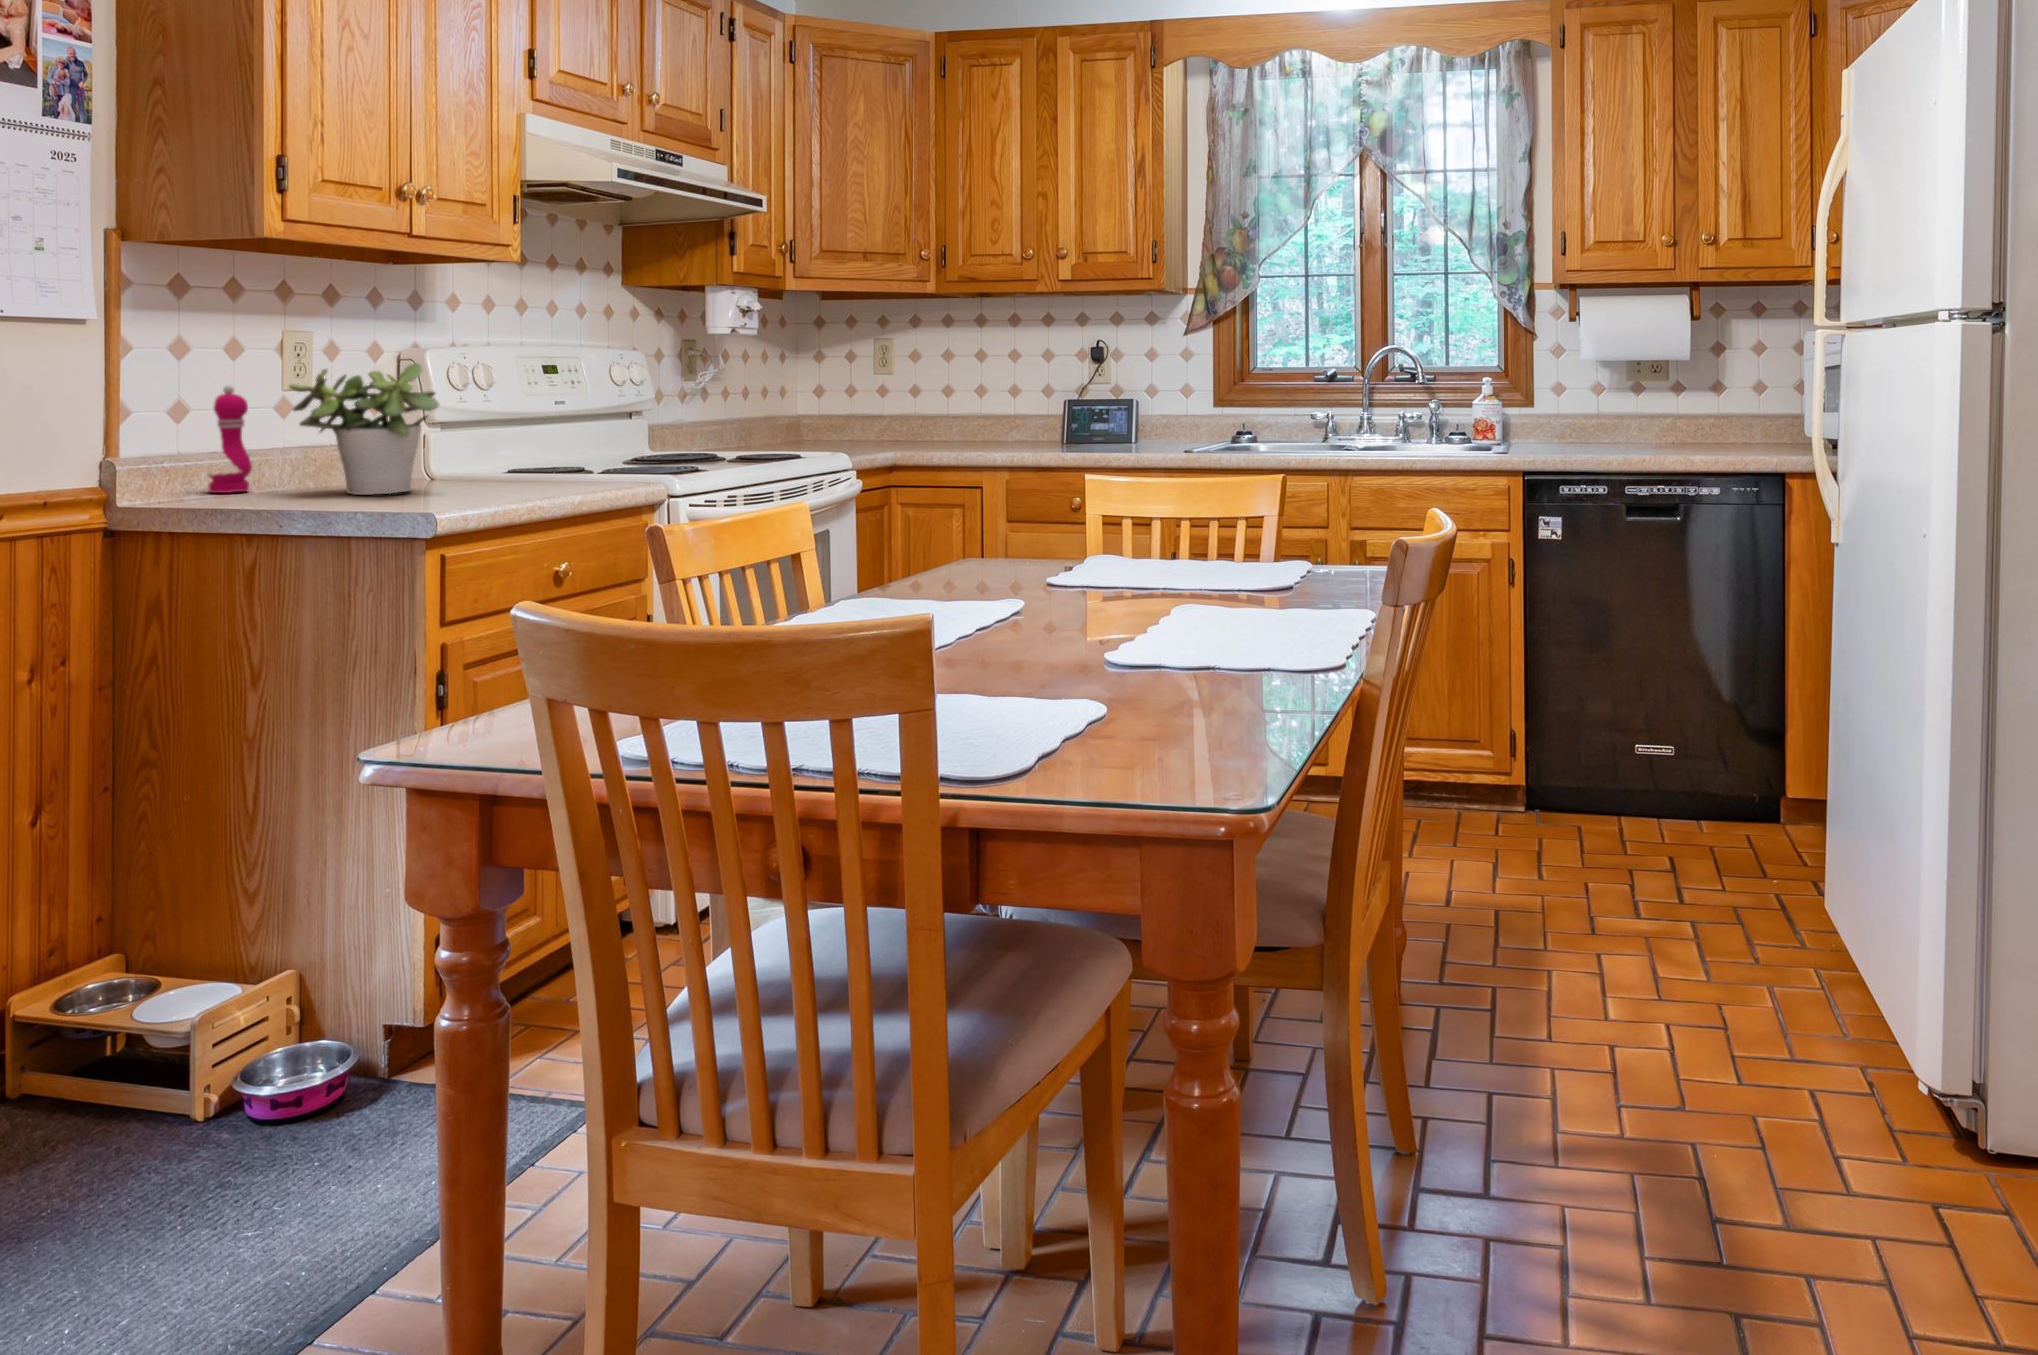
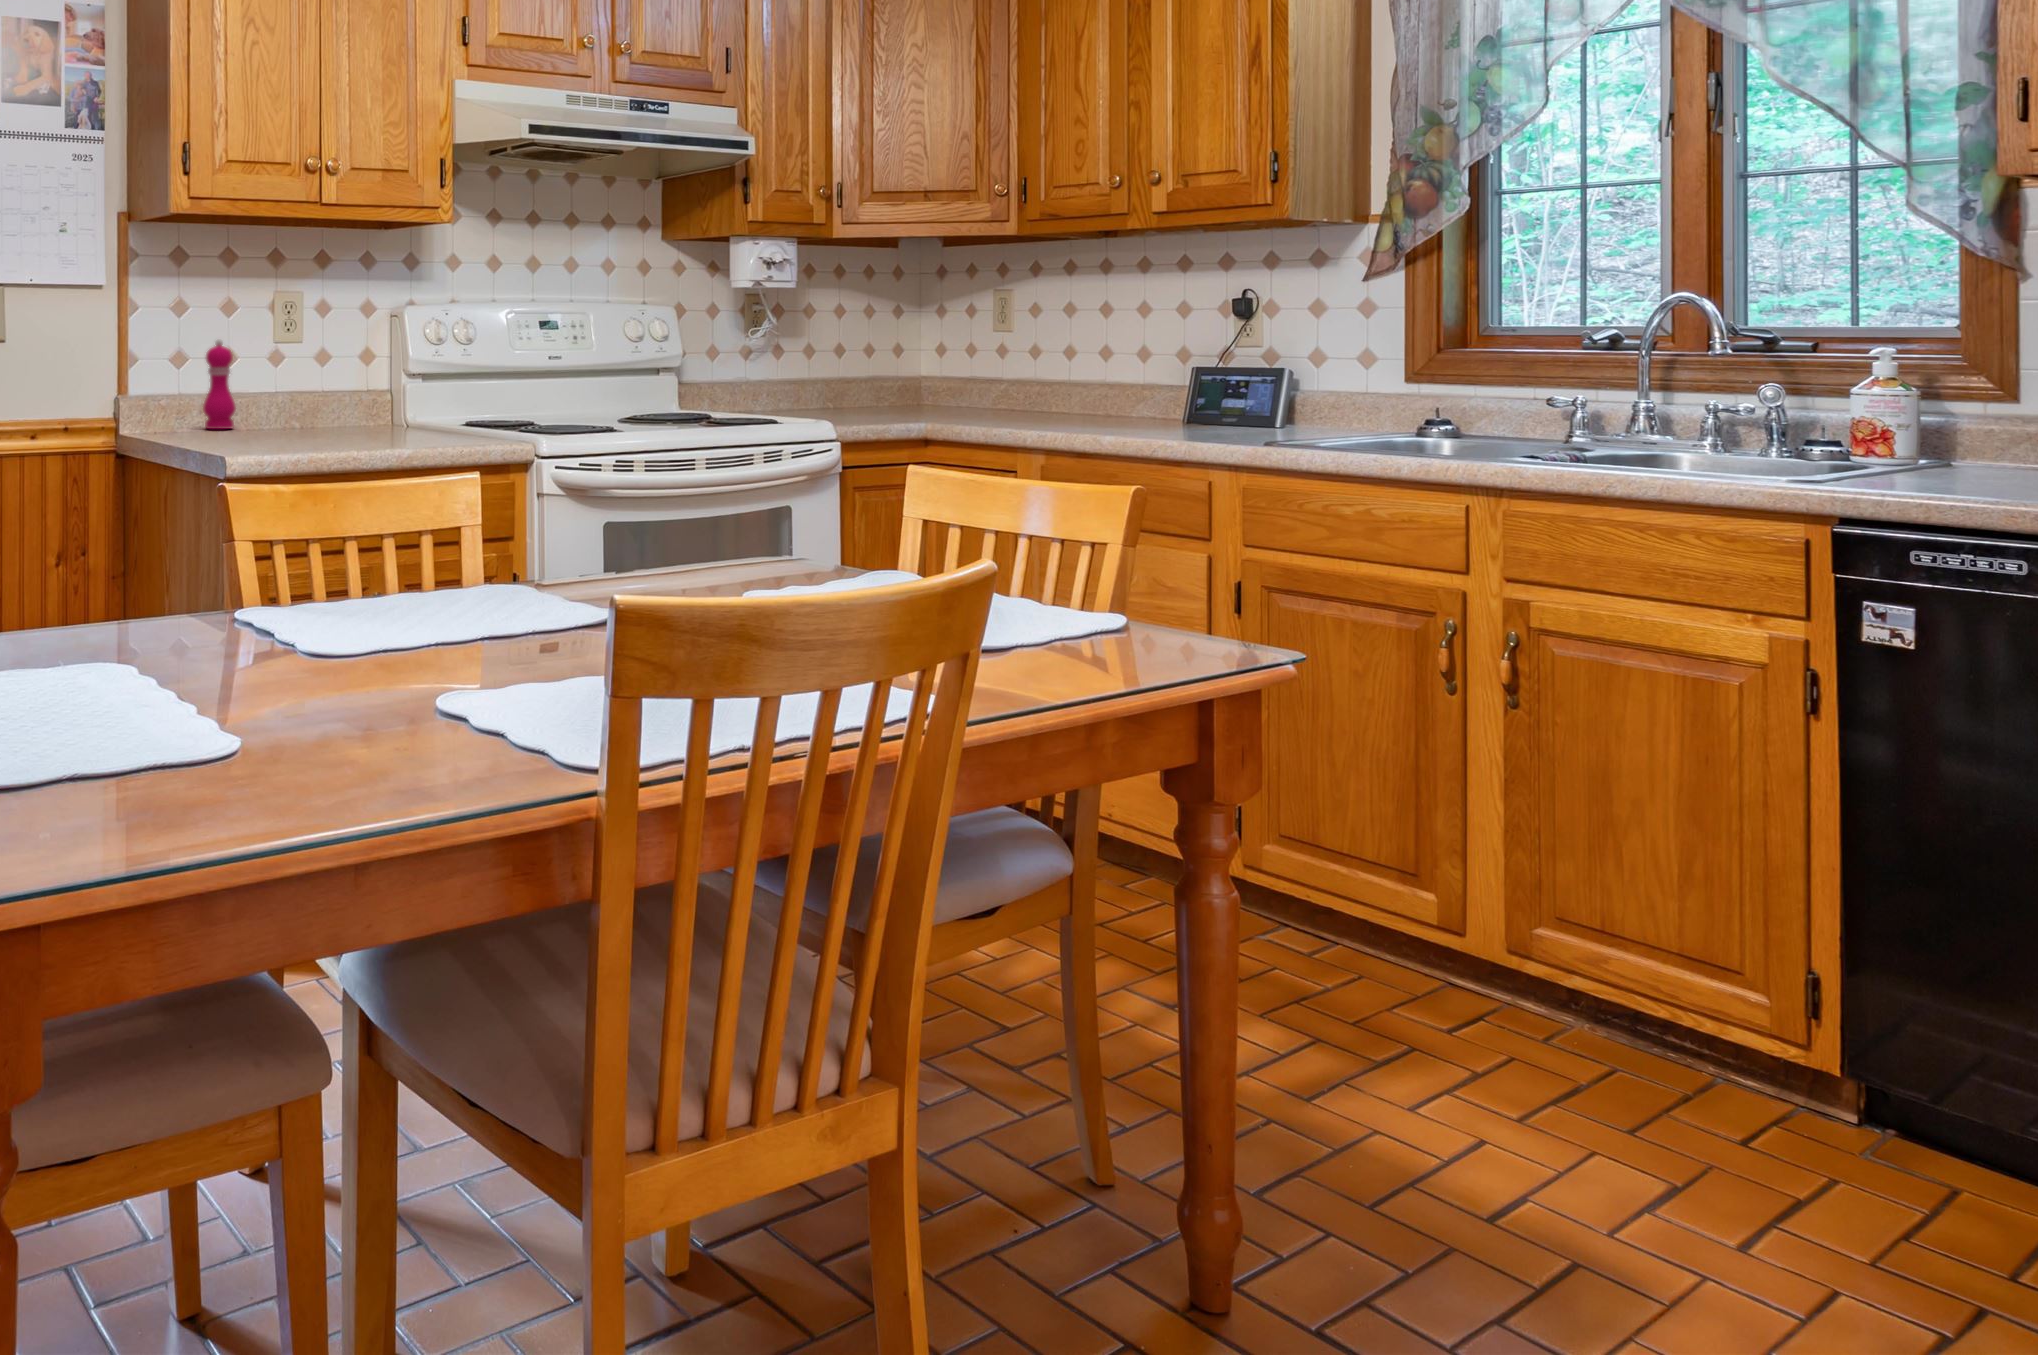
potted plant: present [289,363,440,495] -> none [241,320,349,438]

